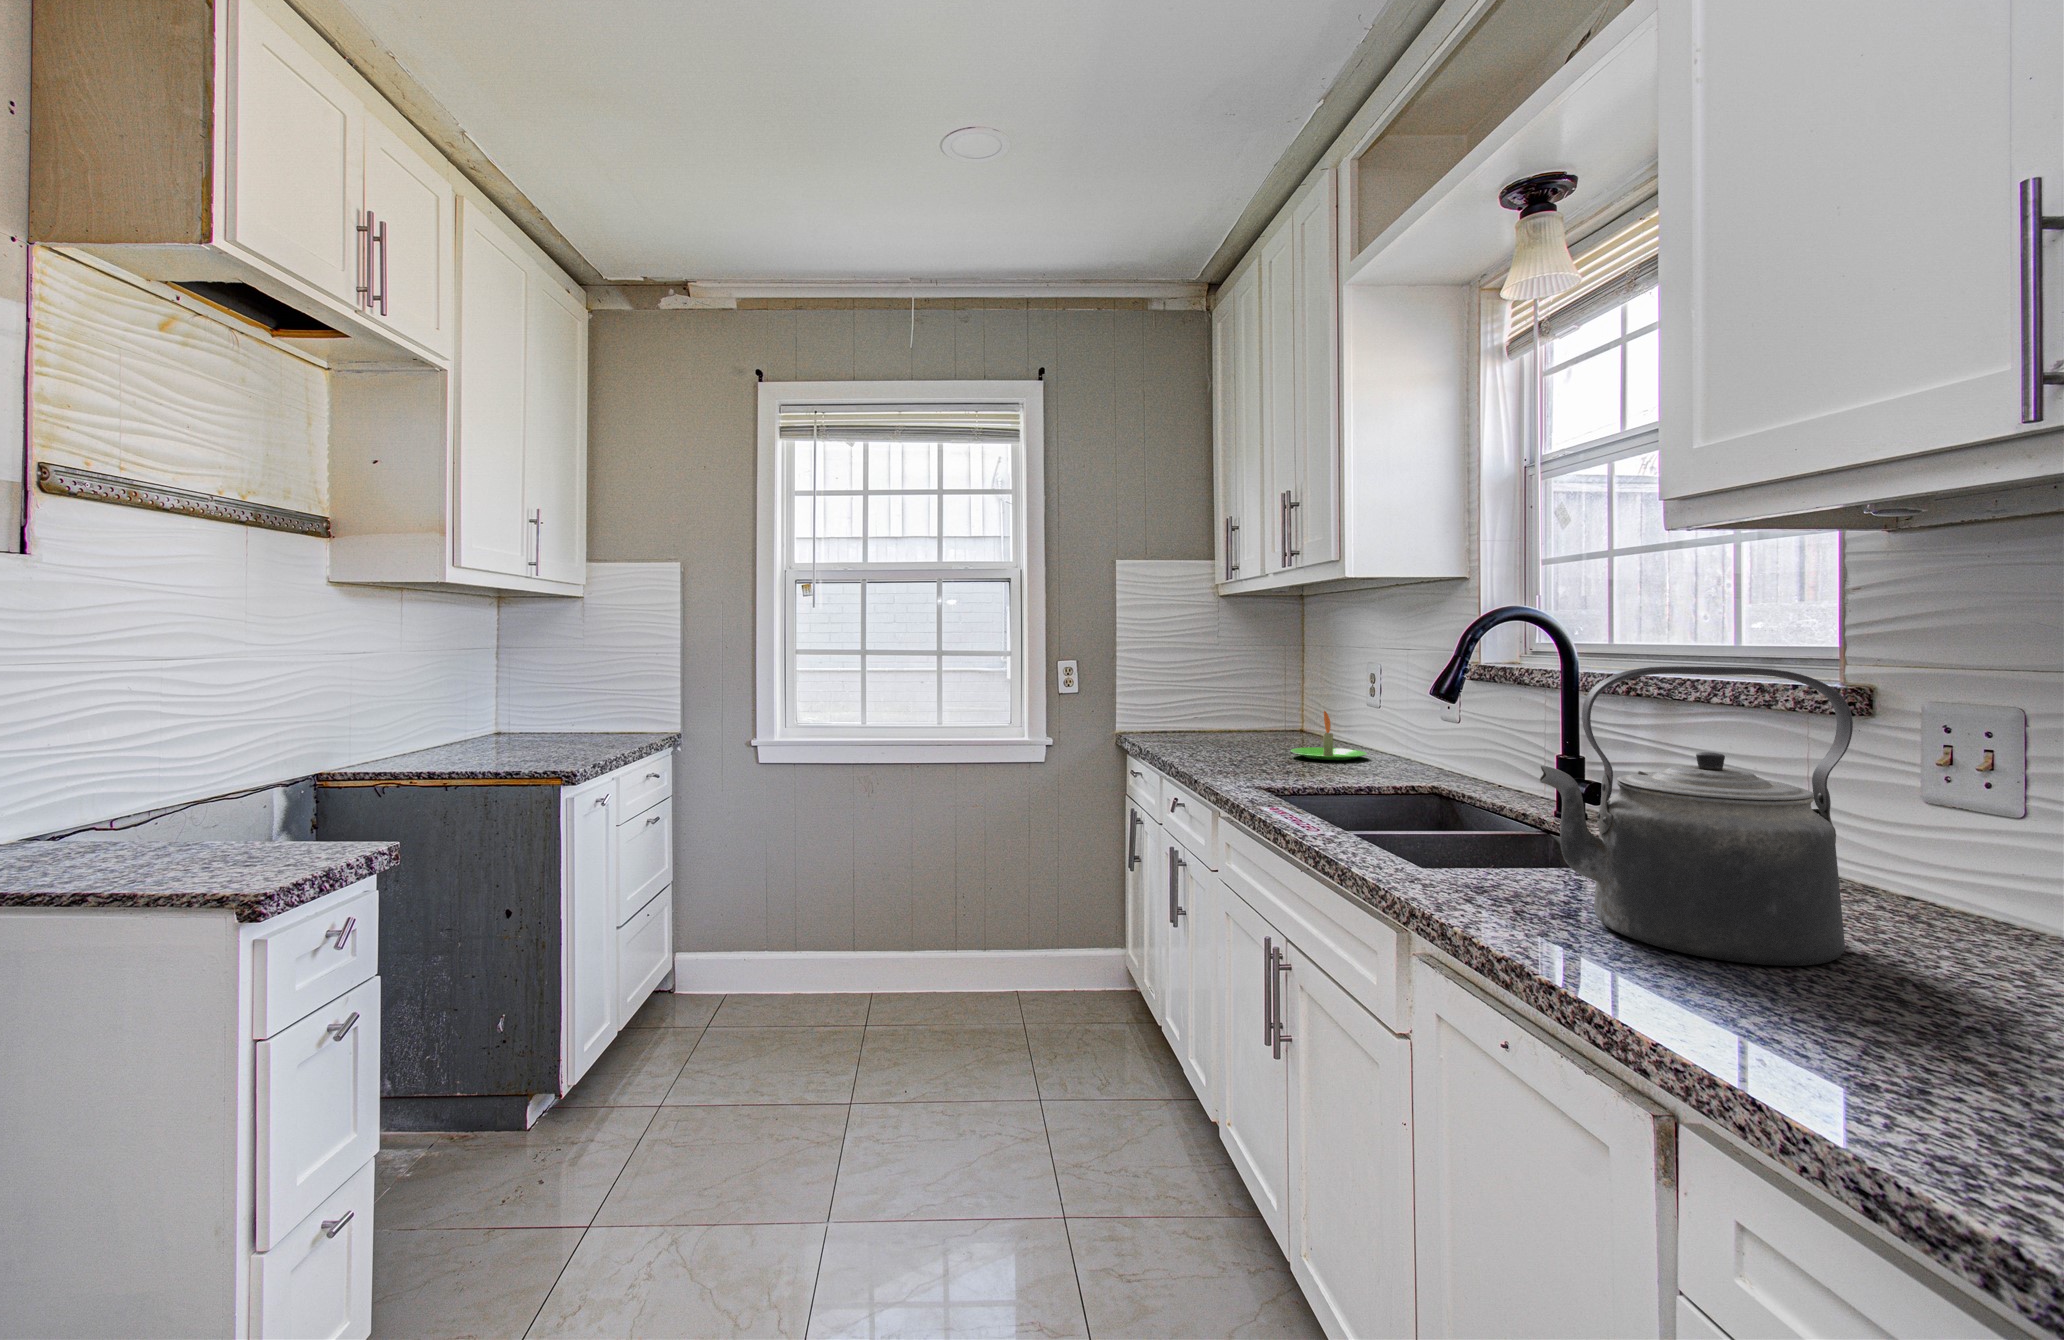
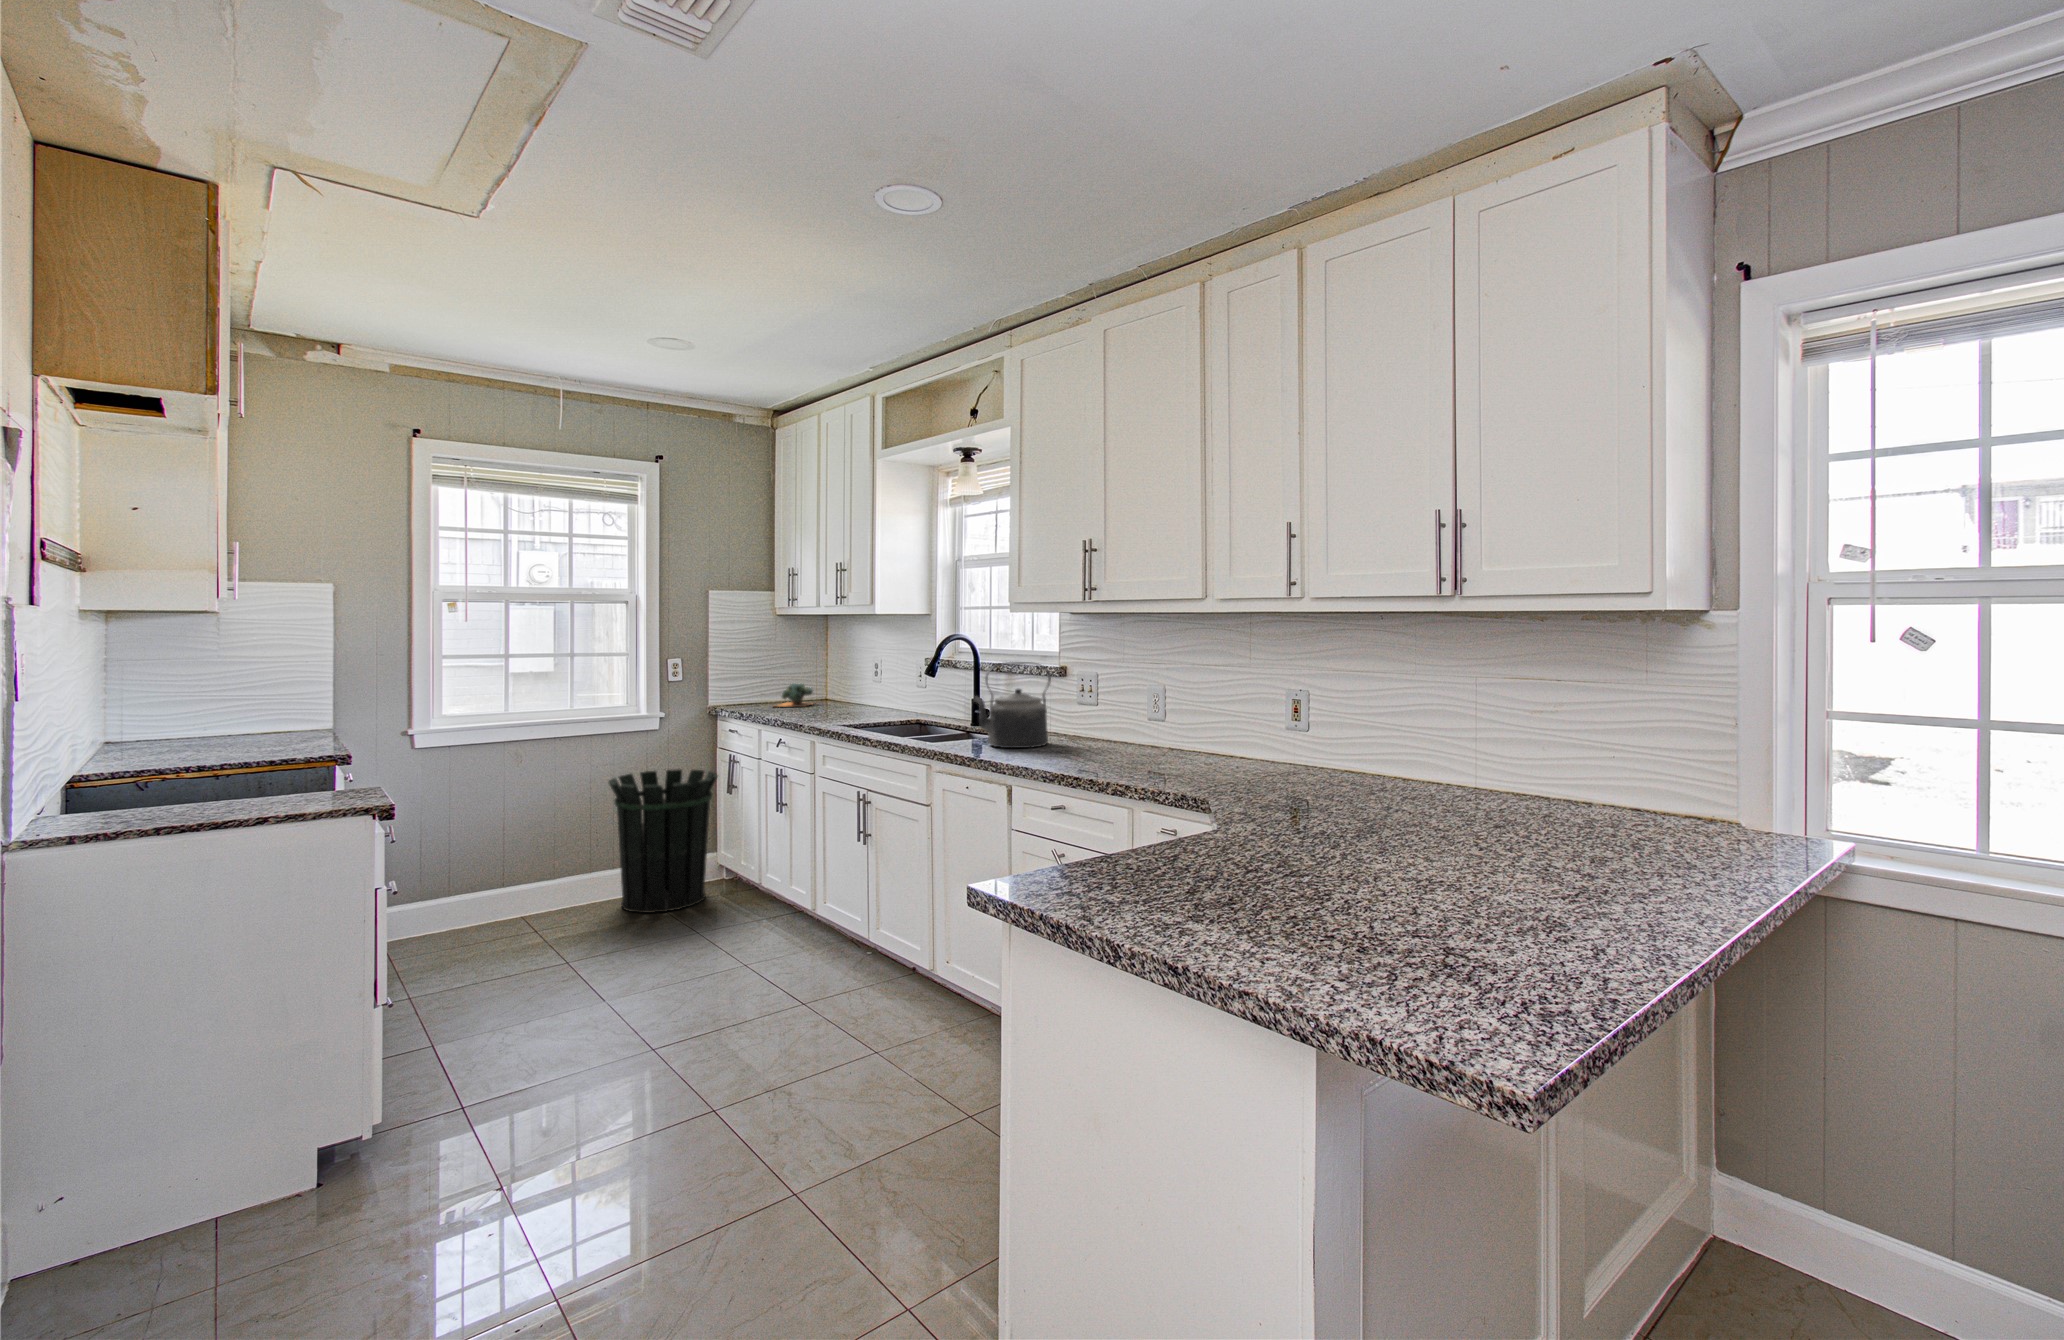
succulent plant: none [1196,701,1276,742] -> present [776,683,813,707]
candle: present [1290,711,1367,760] -> none [839,685,880,712]
waste bin: none [959,819,1107,1041] -> present [609,769,718,913]

